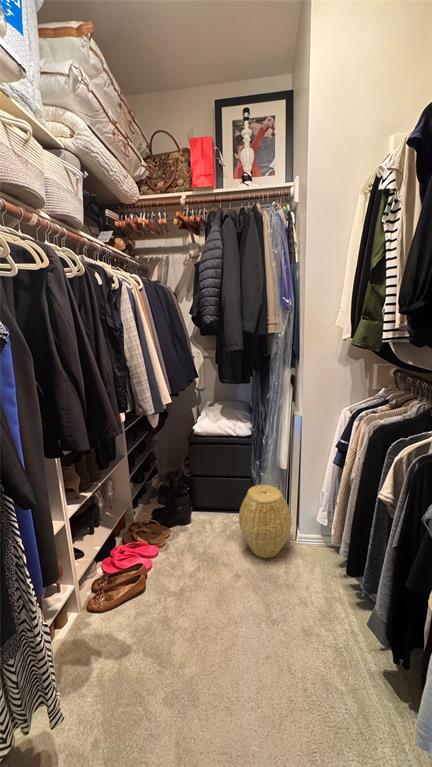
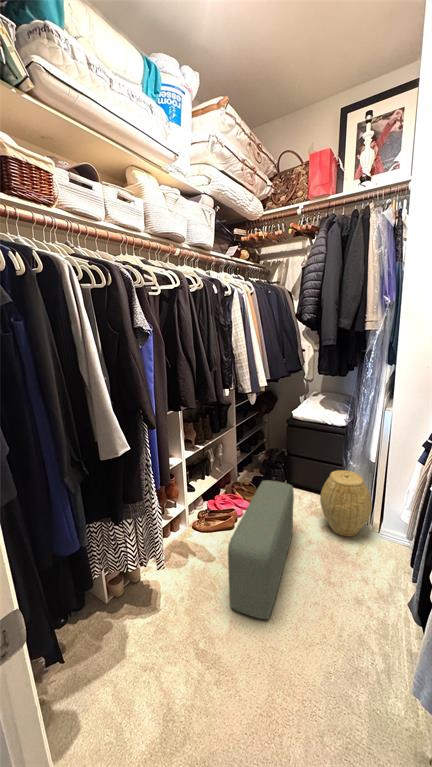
pouf: none [161,516,225,722] -> present [228,480,294,619]

